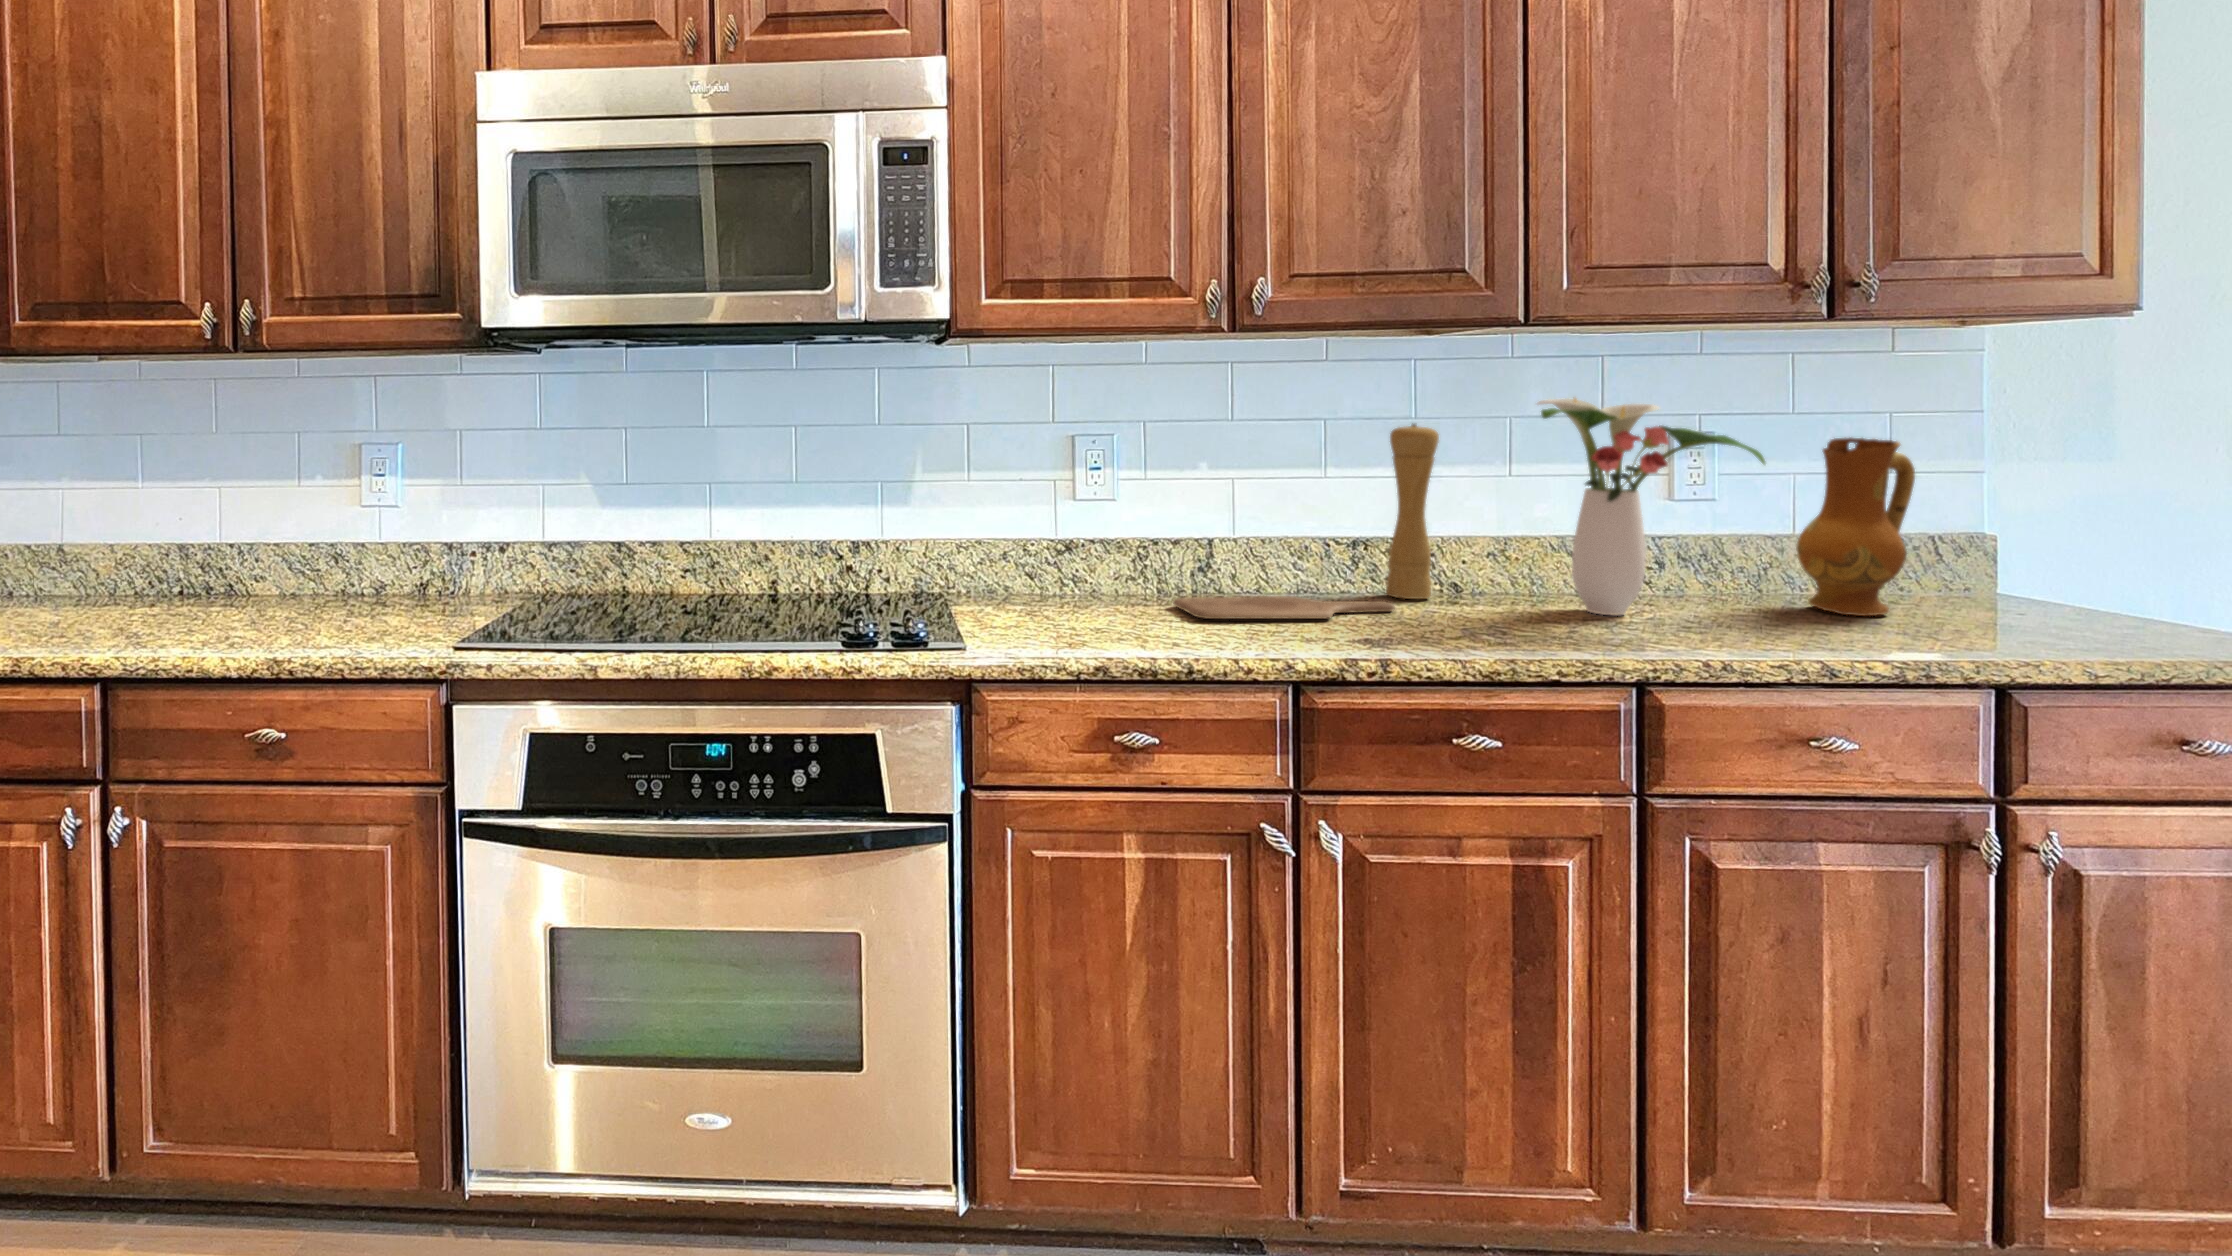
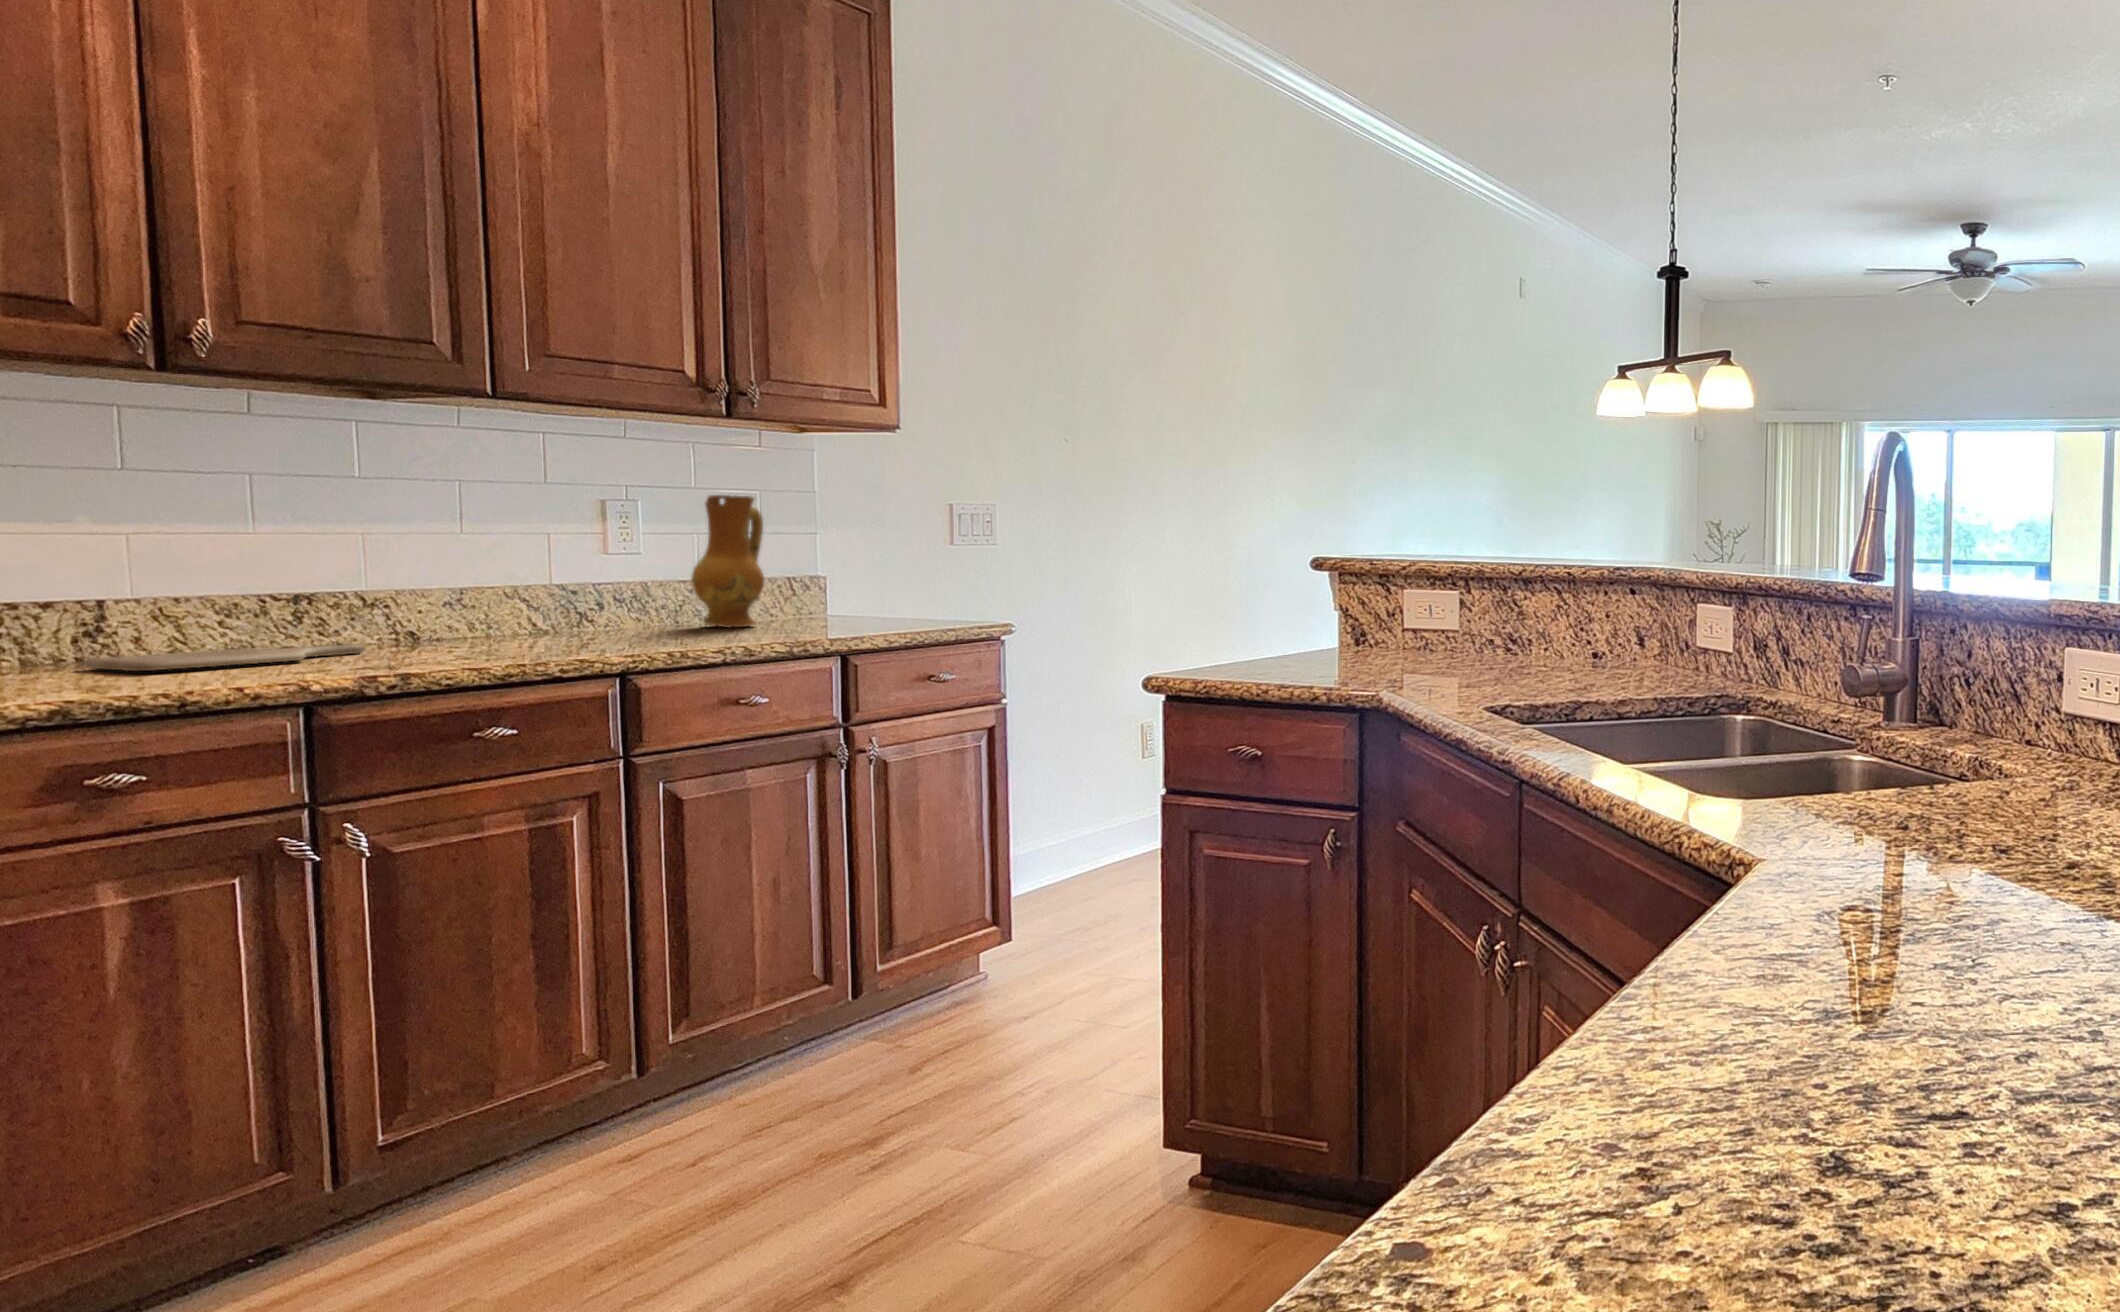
flower arrangement: present [1538,398,1765,615] -> none [480,450,680,640]
pepper mill: present [1386,423,1439,599] -> none [330,471,390,645]

